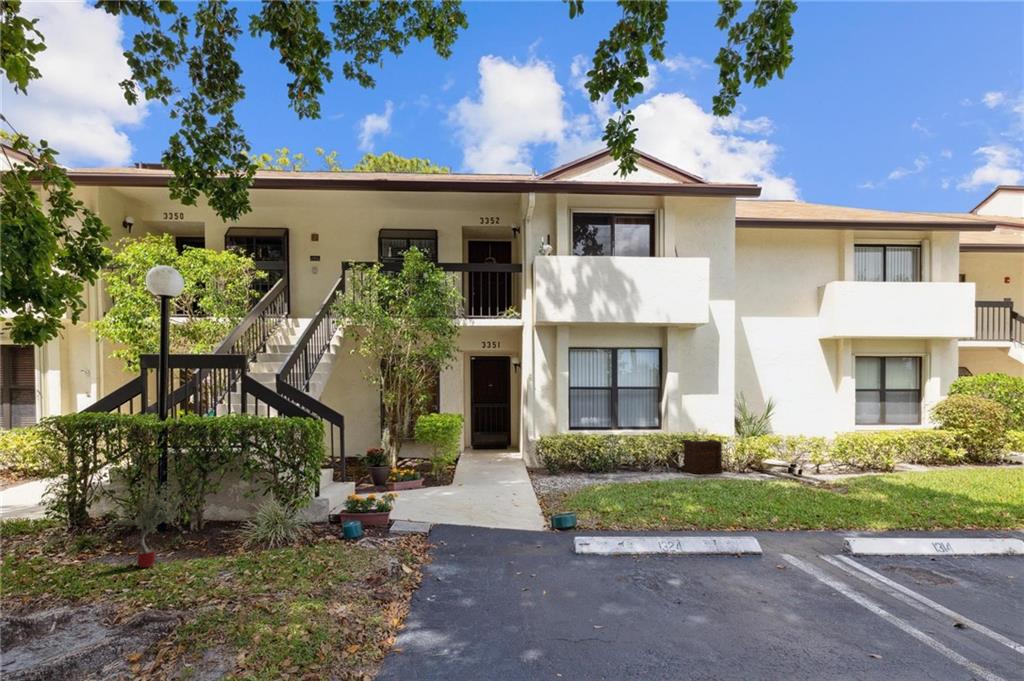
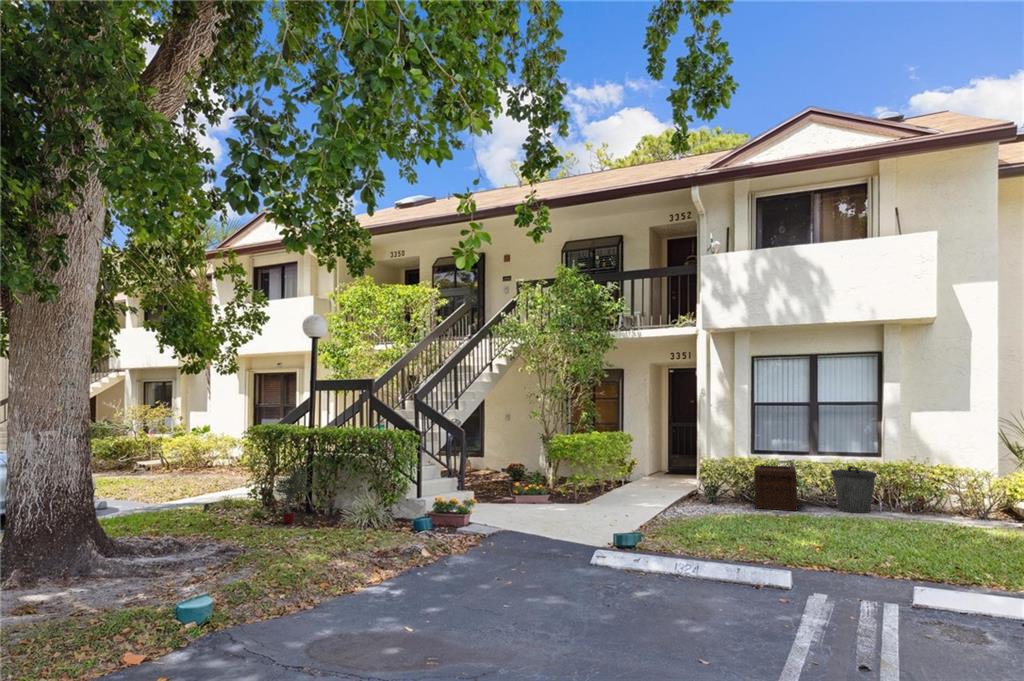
trash can: none [641,438,674,475] -> present [831,466,877,513]
wooden crate: present [677,440,722,474] -> present [754,465,797,511]

